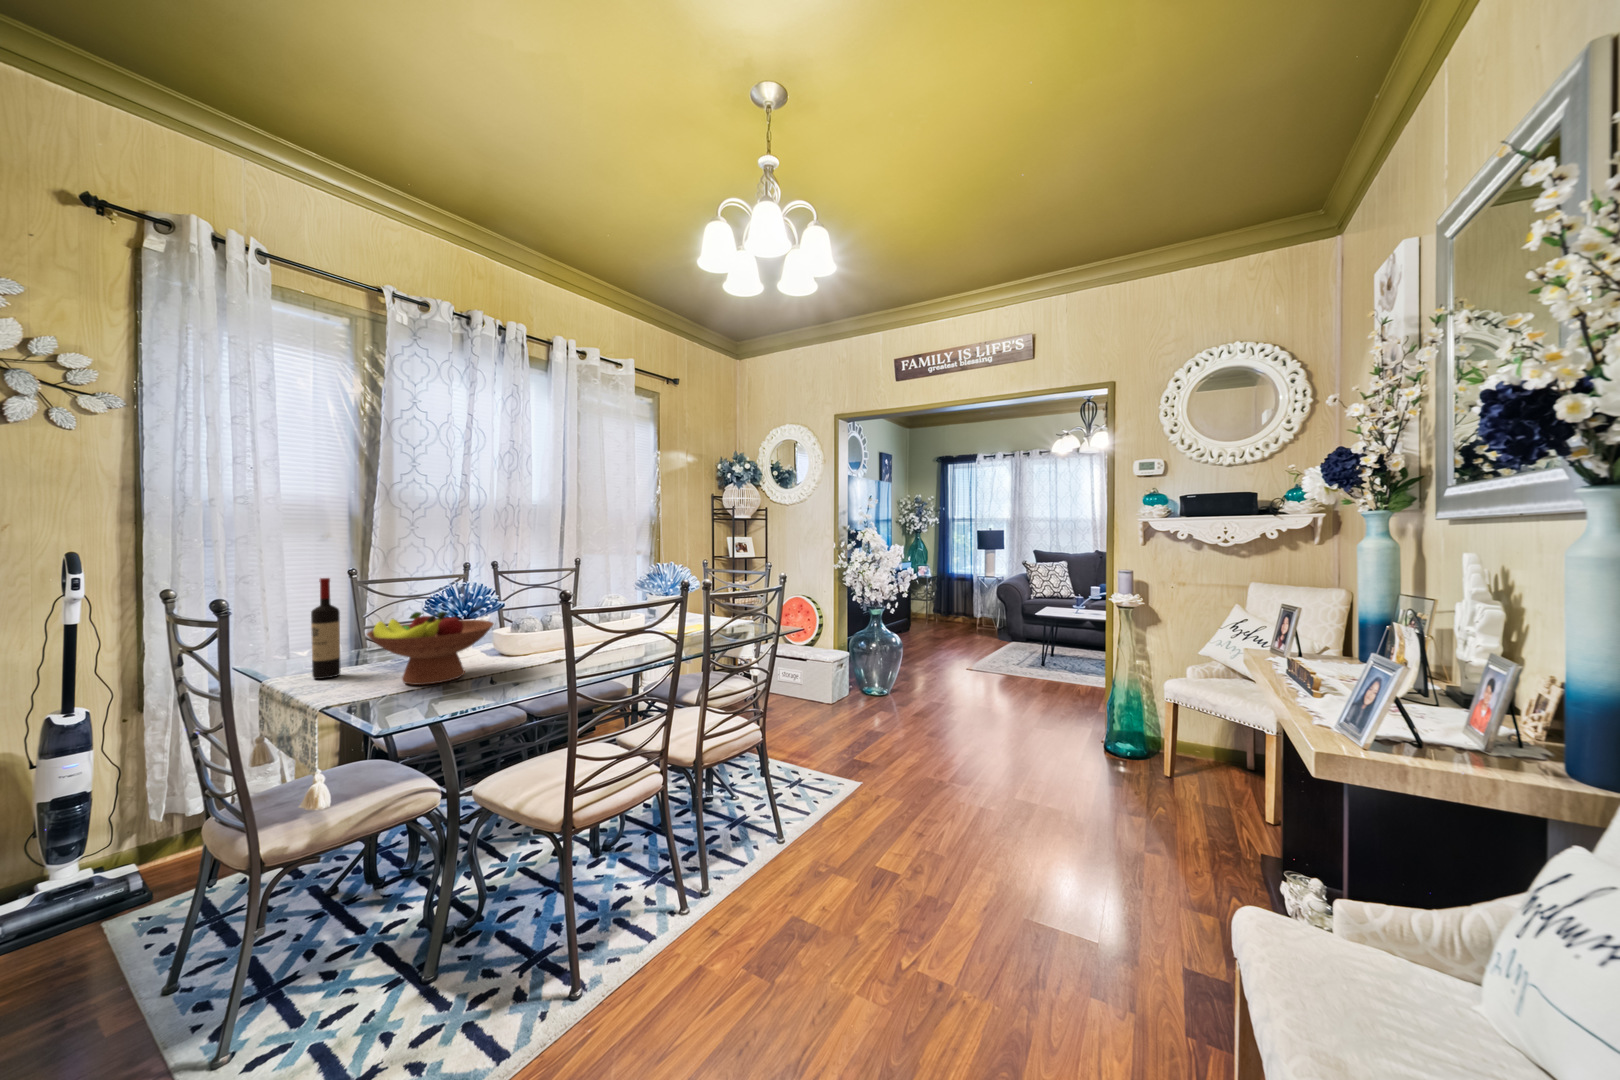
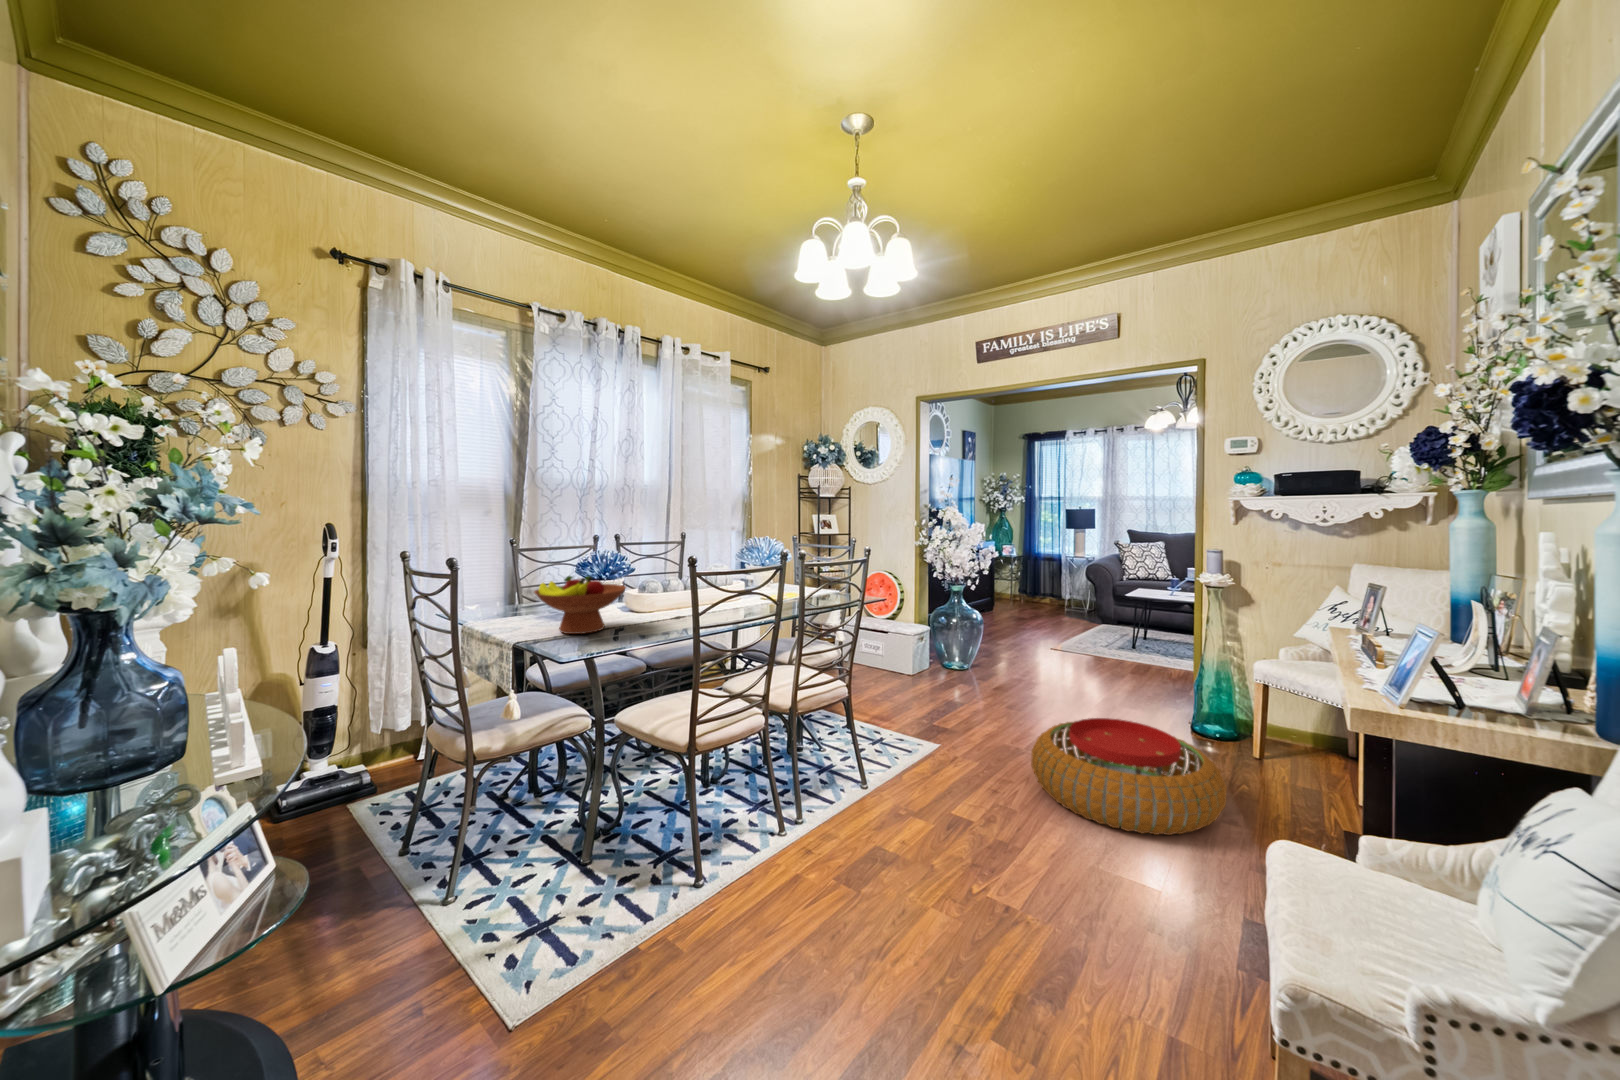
wine bottle: present [311,578,341,679] -> none [491,548,512,628]
pouf: none [960,748,1158,877] -> present [1031,718,1227,835]

